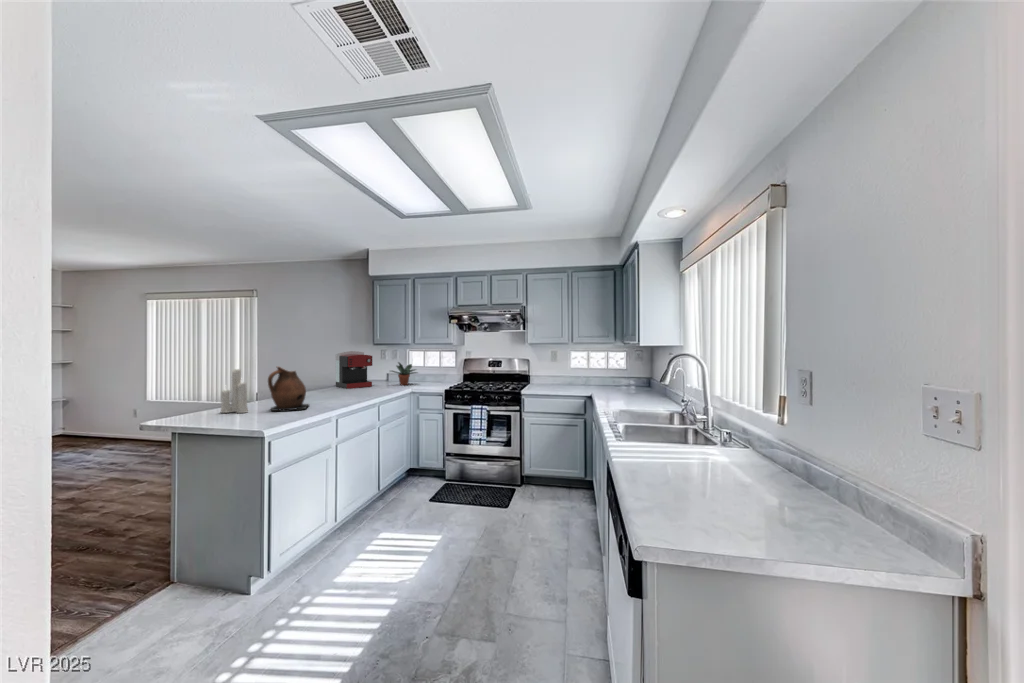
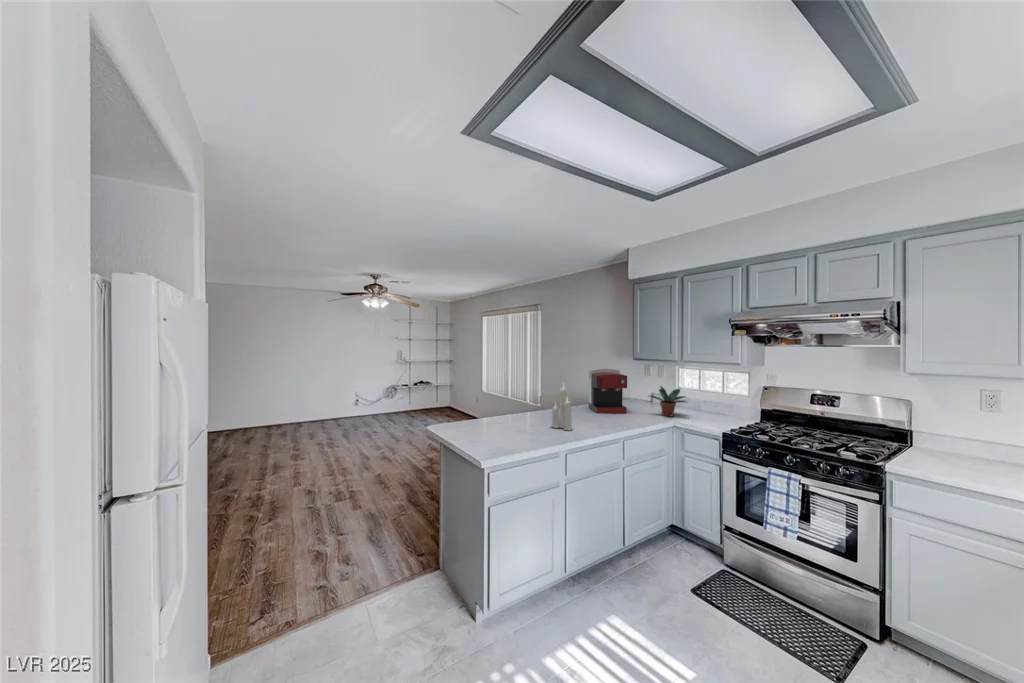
ceramic pitcher: present [268,367,309,411] -> none [491,391,535,445]
candle: present [220,369,248,413] -> present [552,387,572,431]

